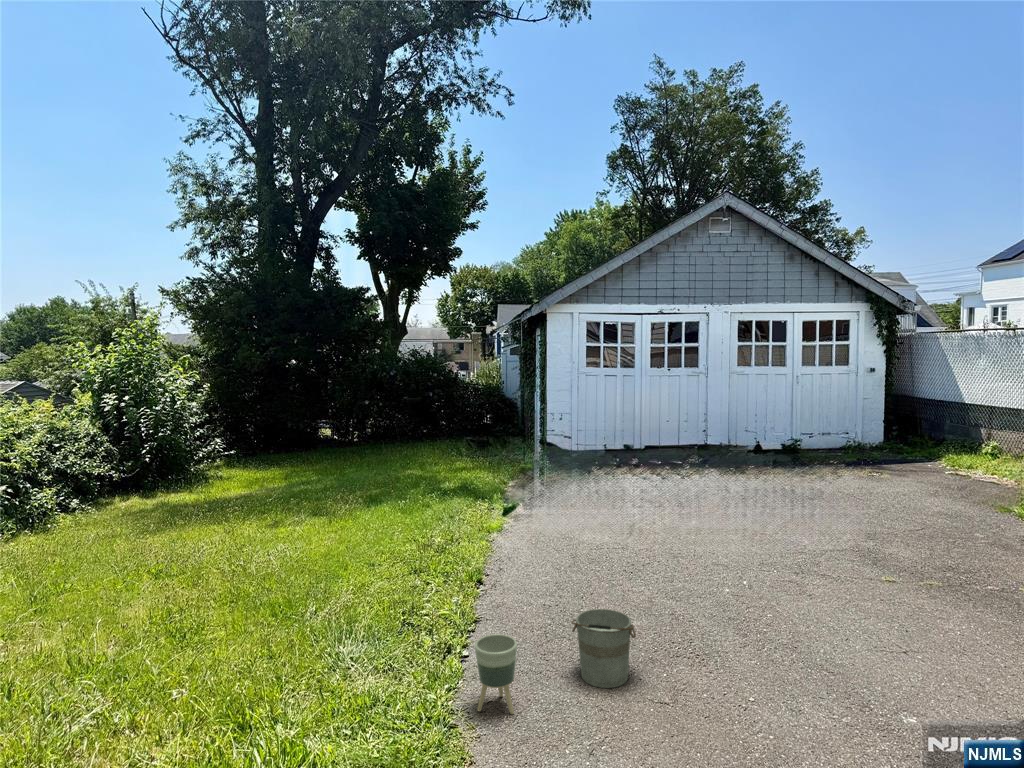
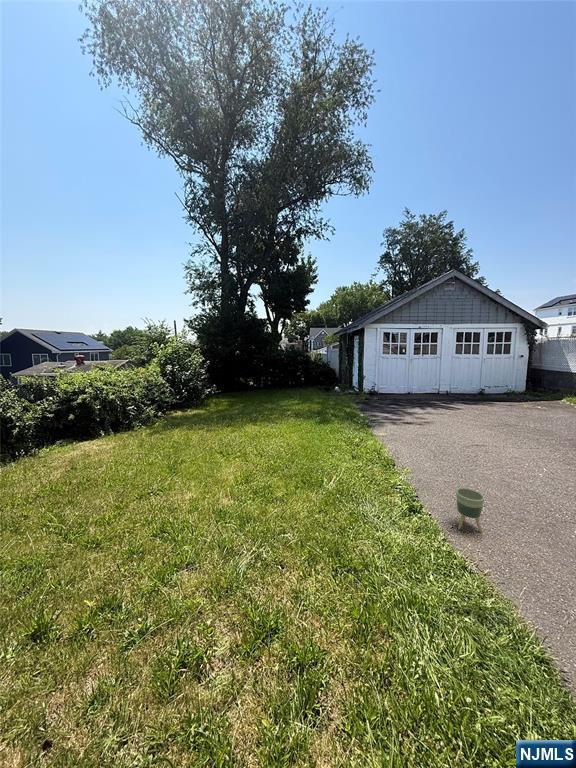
bucket: present [571,609,636,688] -> none [491,475,538,519]

